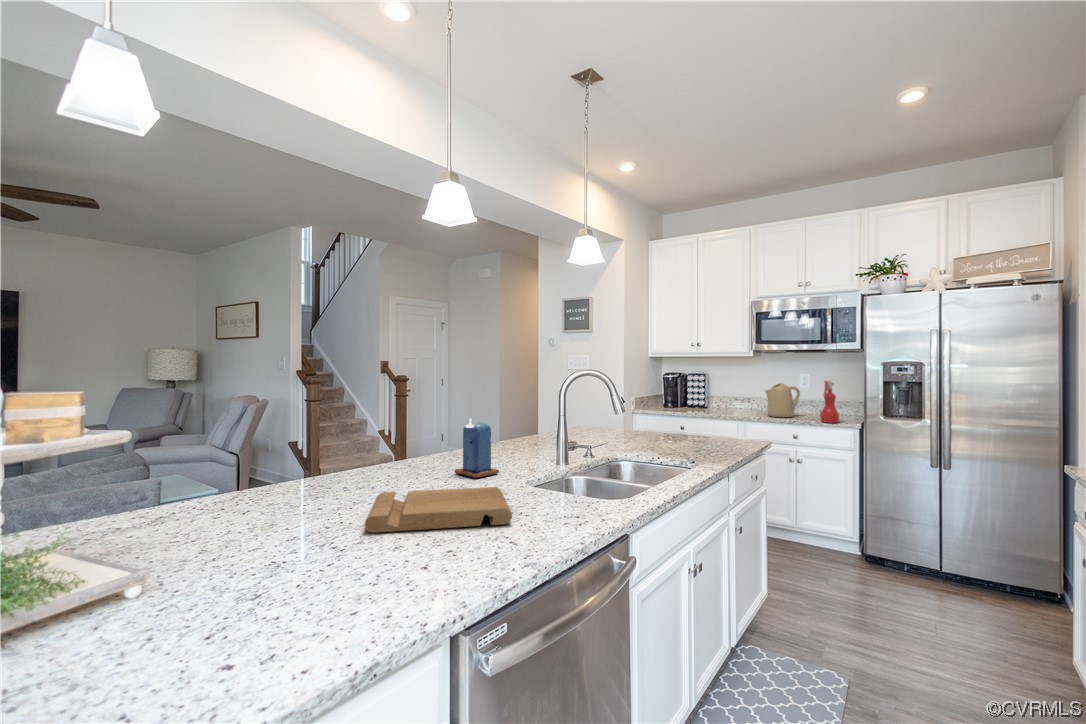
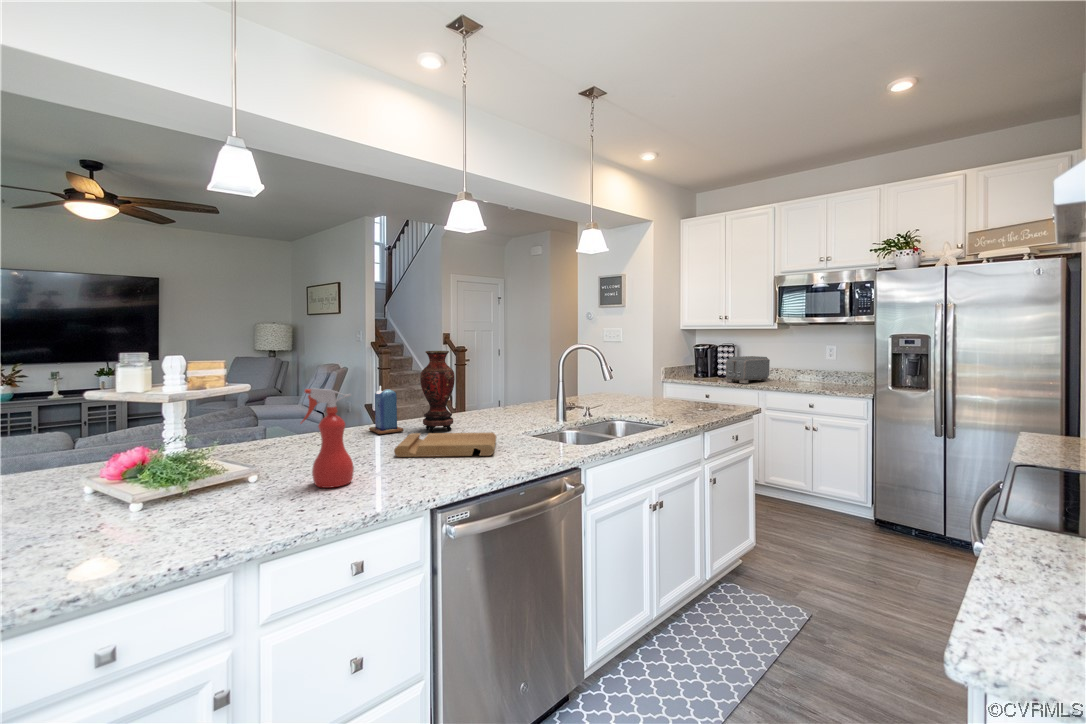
vase: none [389,377,435,487] -> present [420,351,455,432]
spray bottle: present [820,381,839,423] -> present [301,388,354,488]
kettle: present [765,383,800,417] -> none [784,355,820,387]
toaster: none [702,385,746,414] -> present [726,356,770,383]
candle: present [455,418,499,478] -> present [369,386,403,434]

